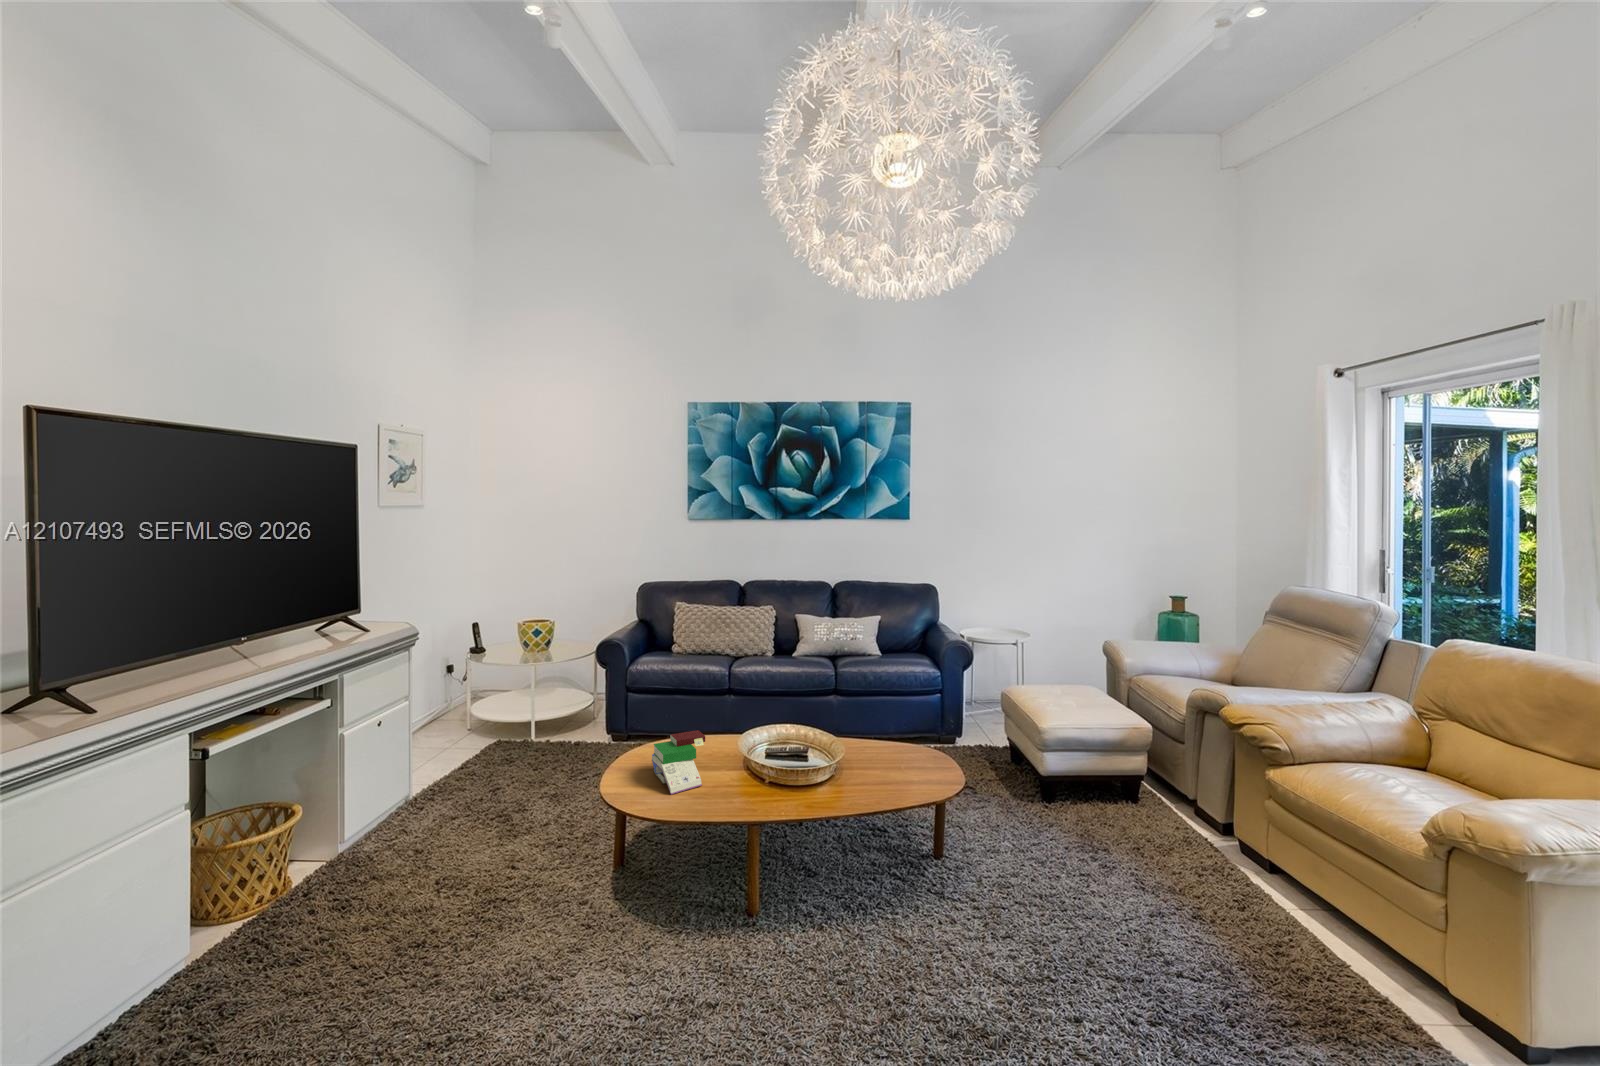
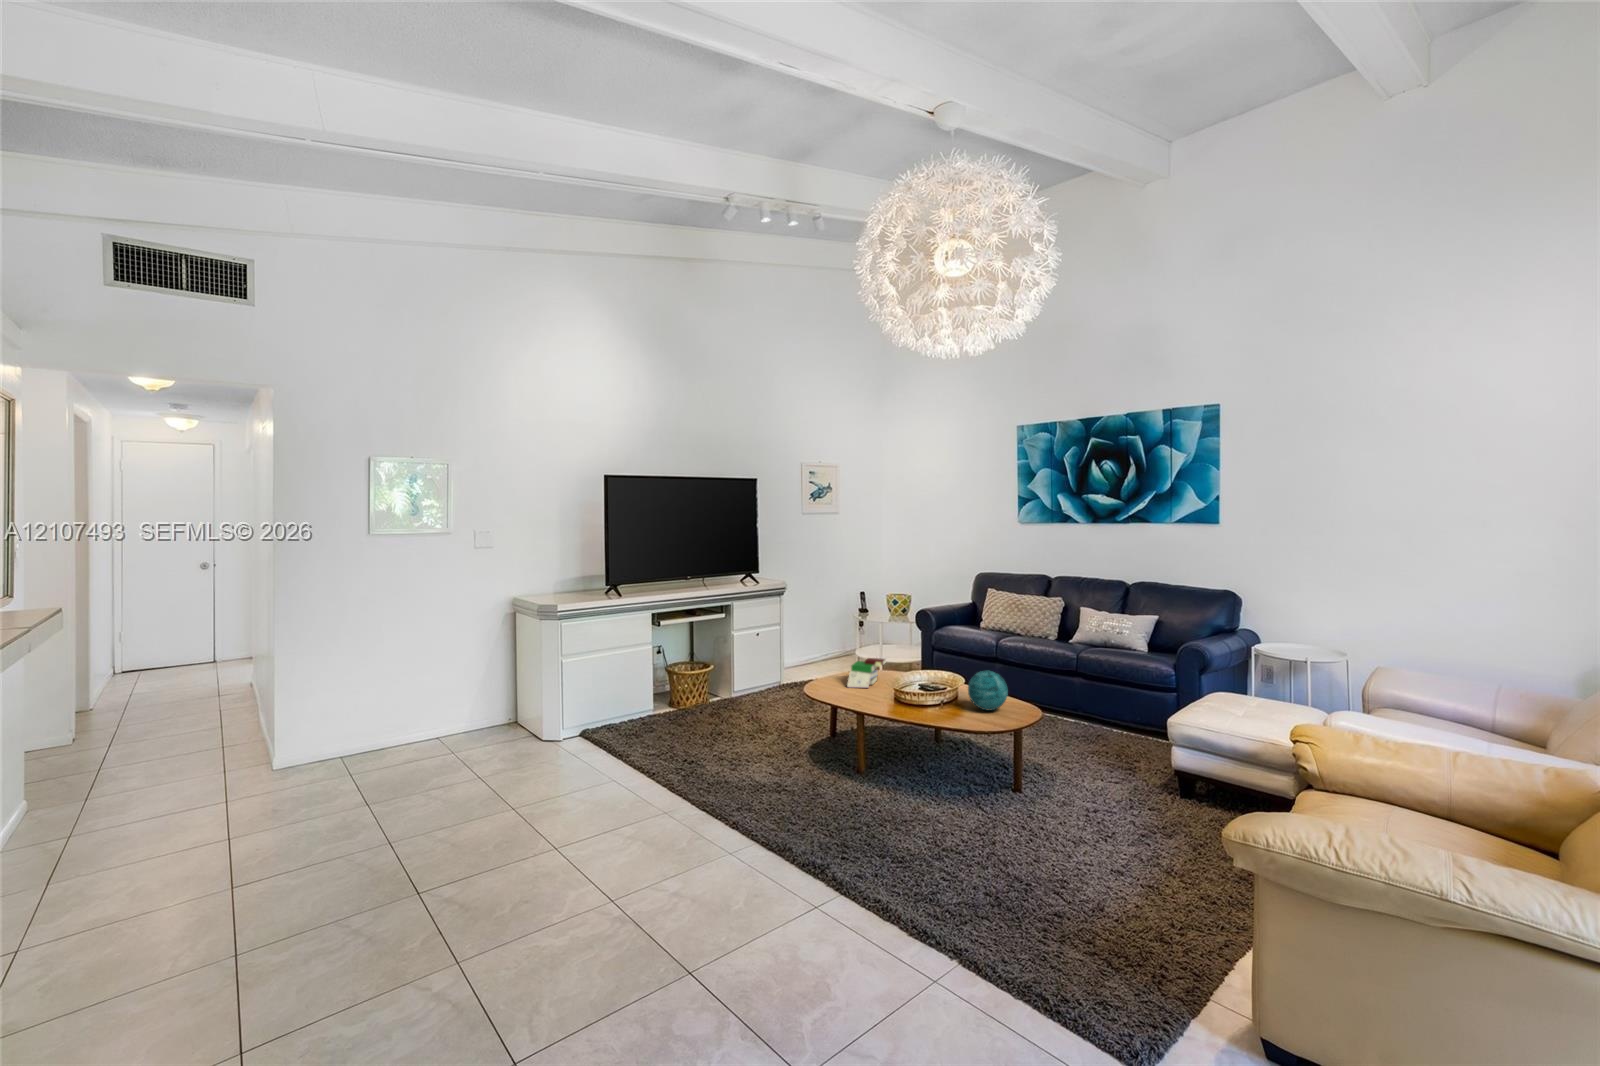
decorative orb: none [860,718,914,774] -> present [968,671,1008,710]

